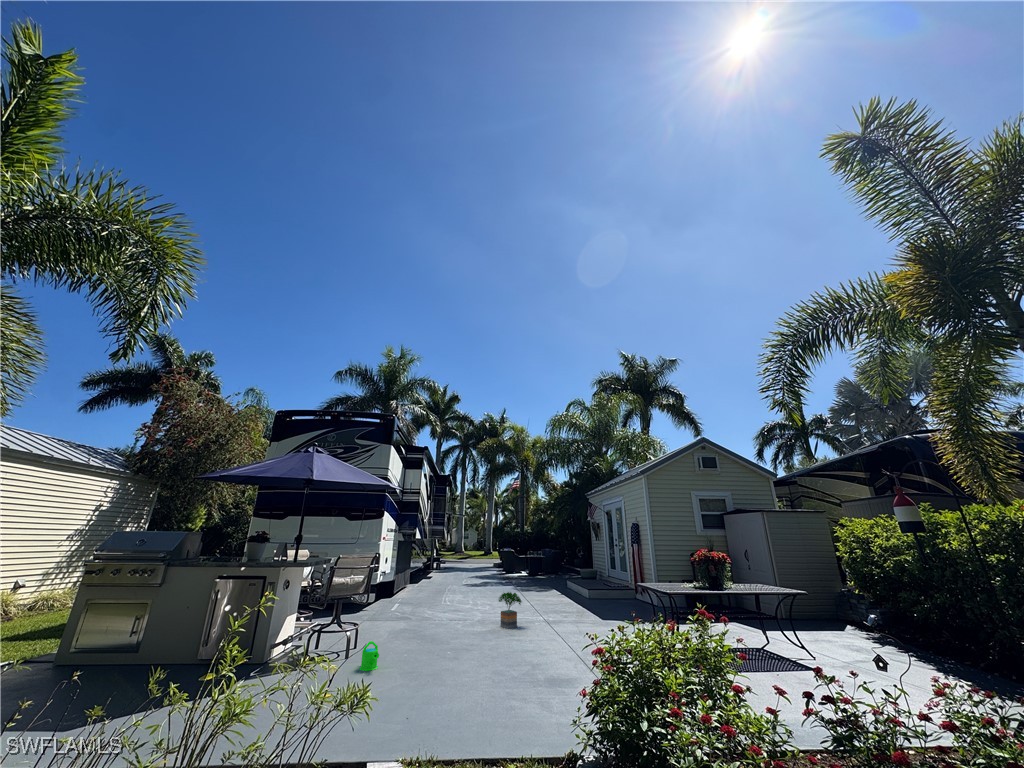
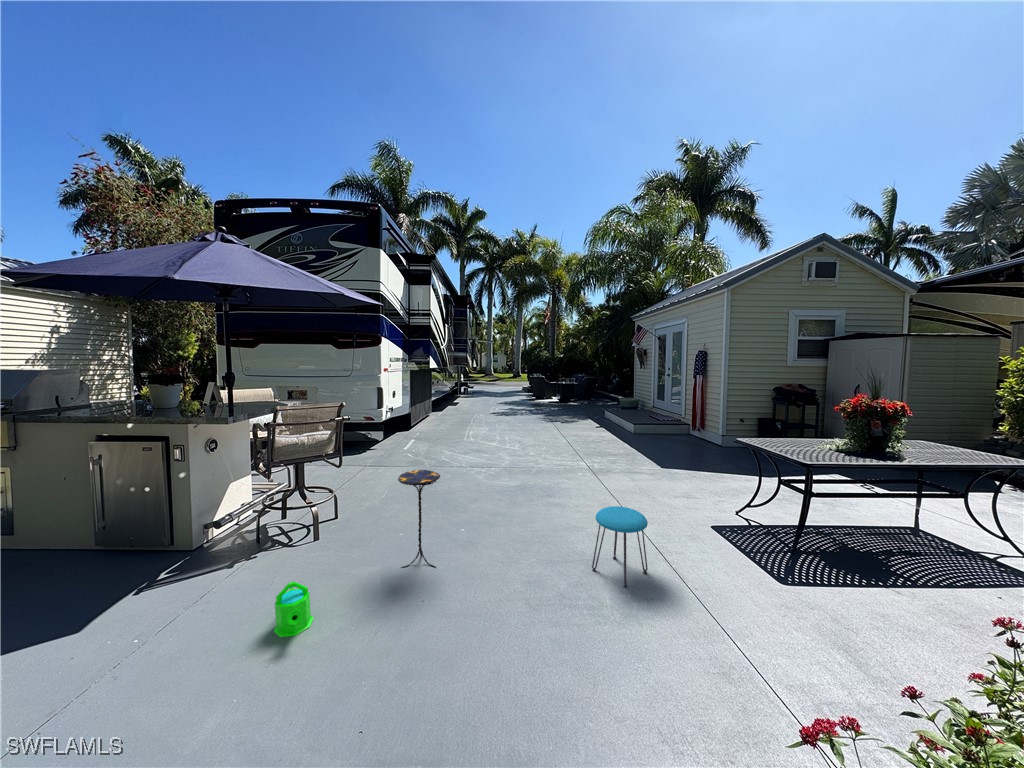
side table: none [418,590,444,653] -> present [398,470,440,567]
potted tree: present [499,592,521,629] -> none [531,448,567,498]
stool: none [531,612,563,658] -> present [592,506,648,588]

